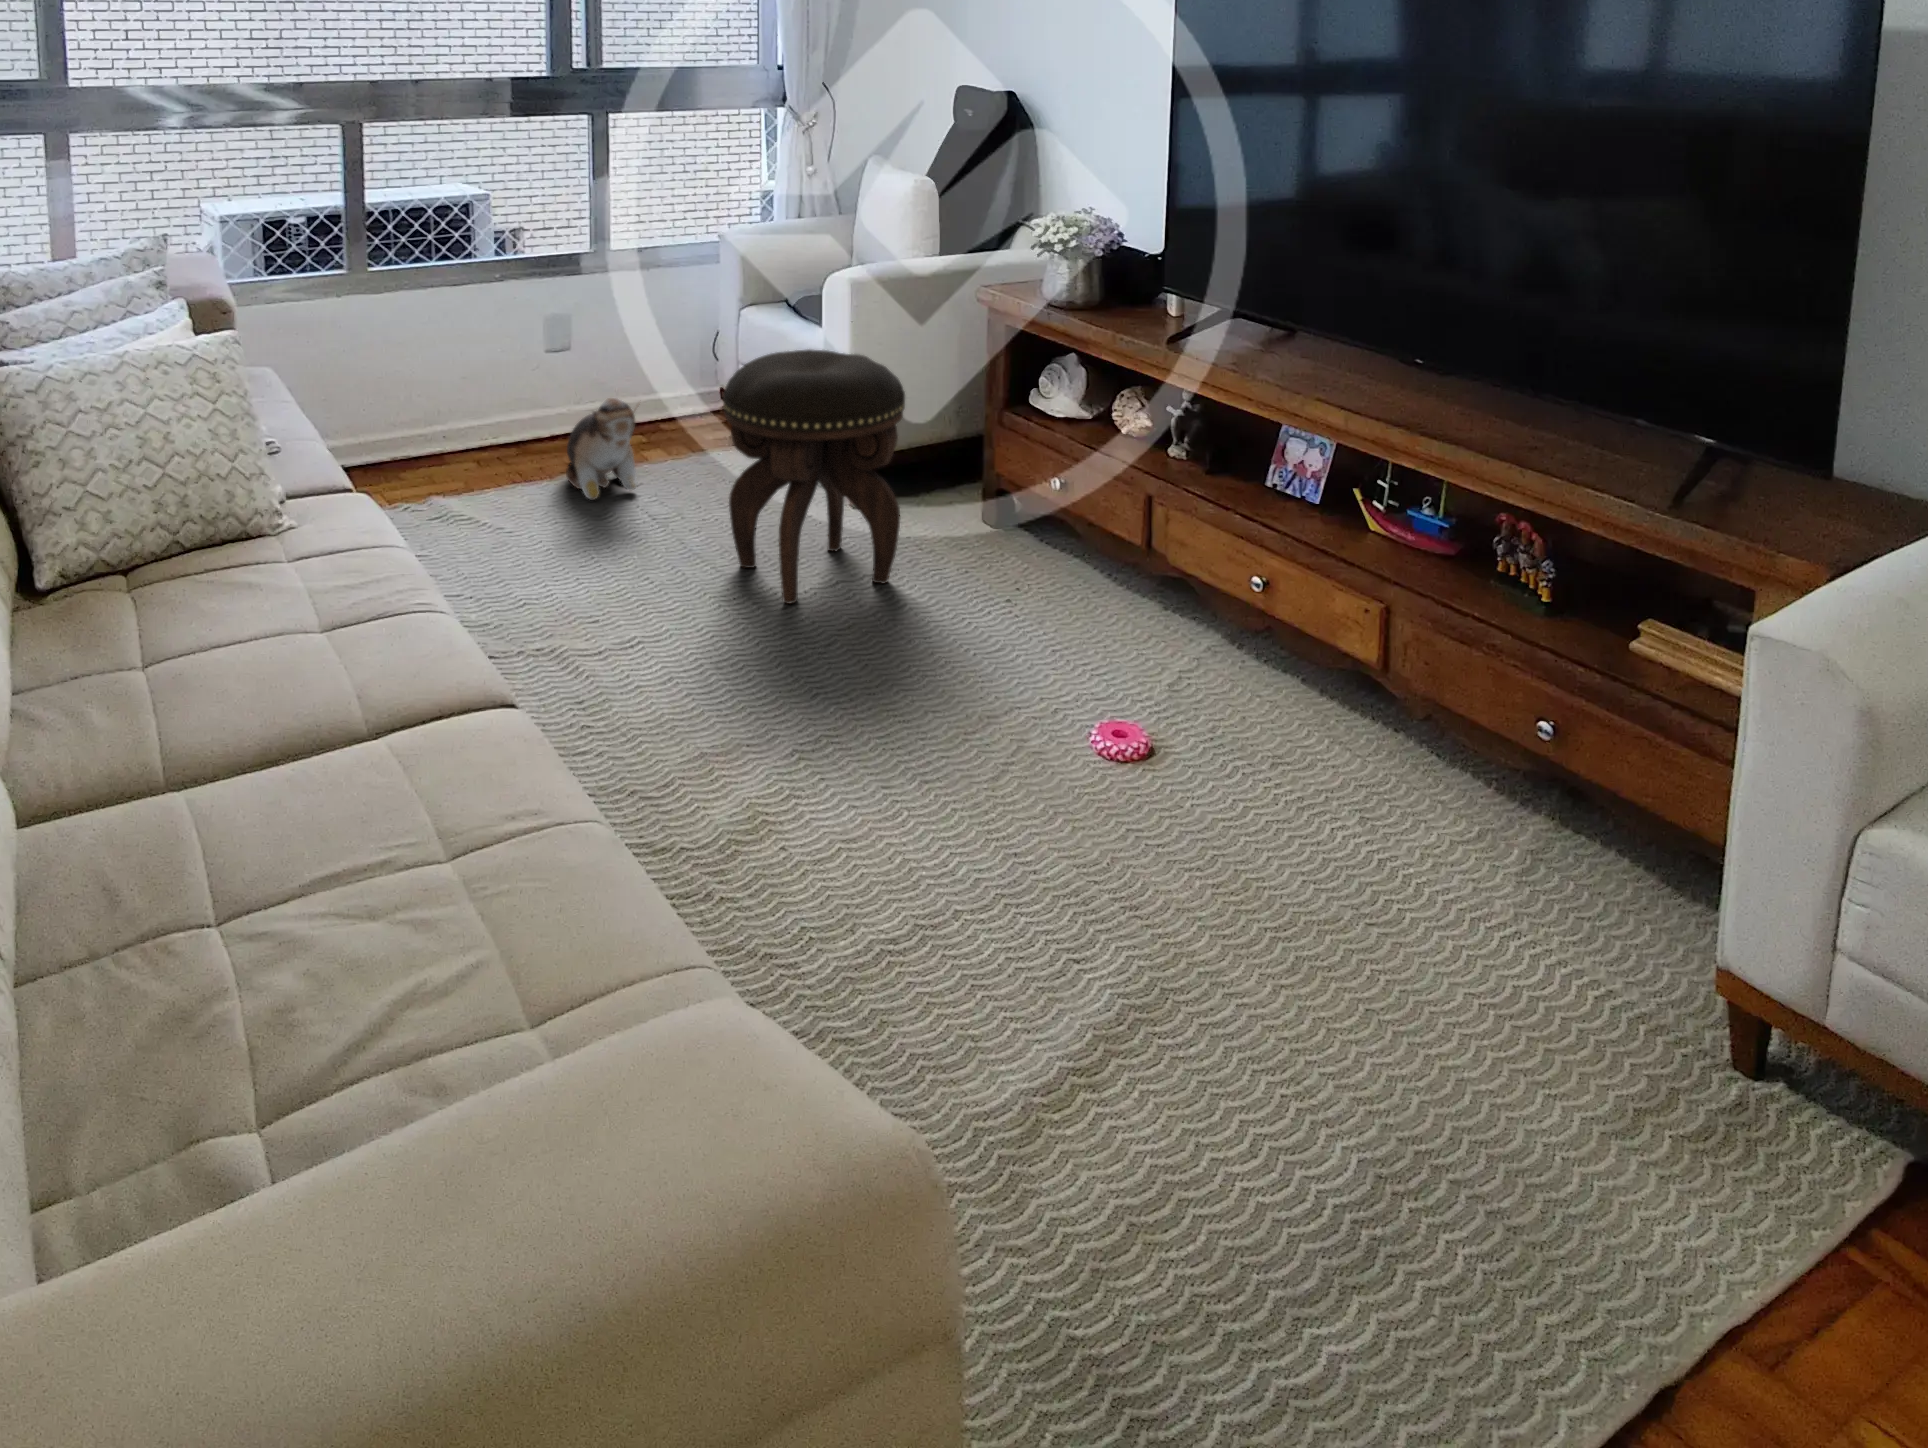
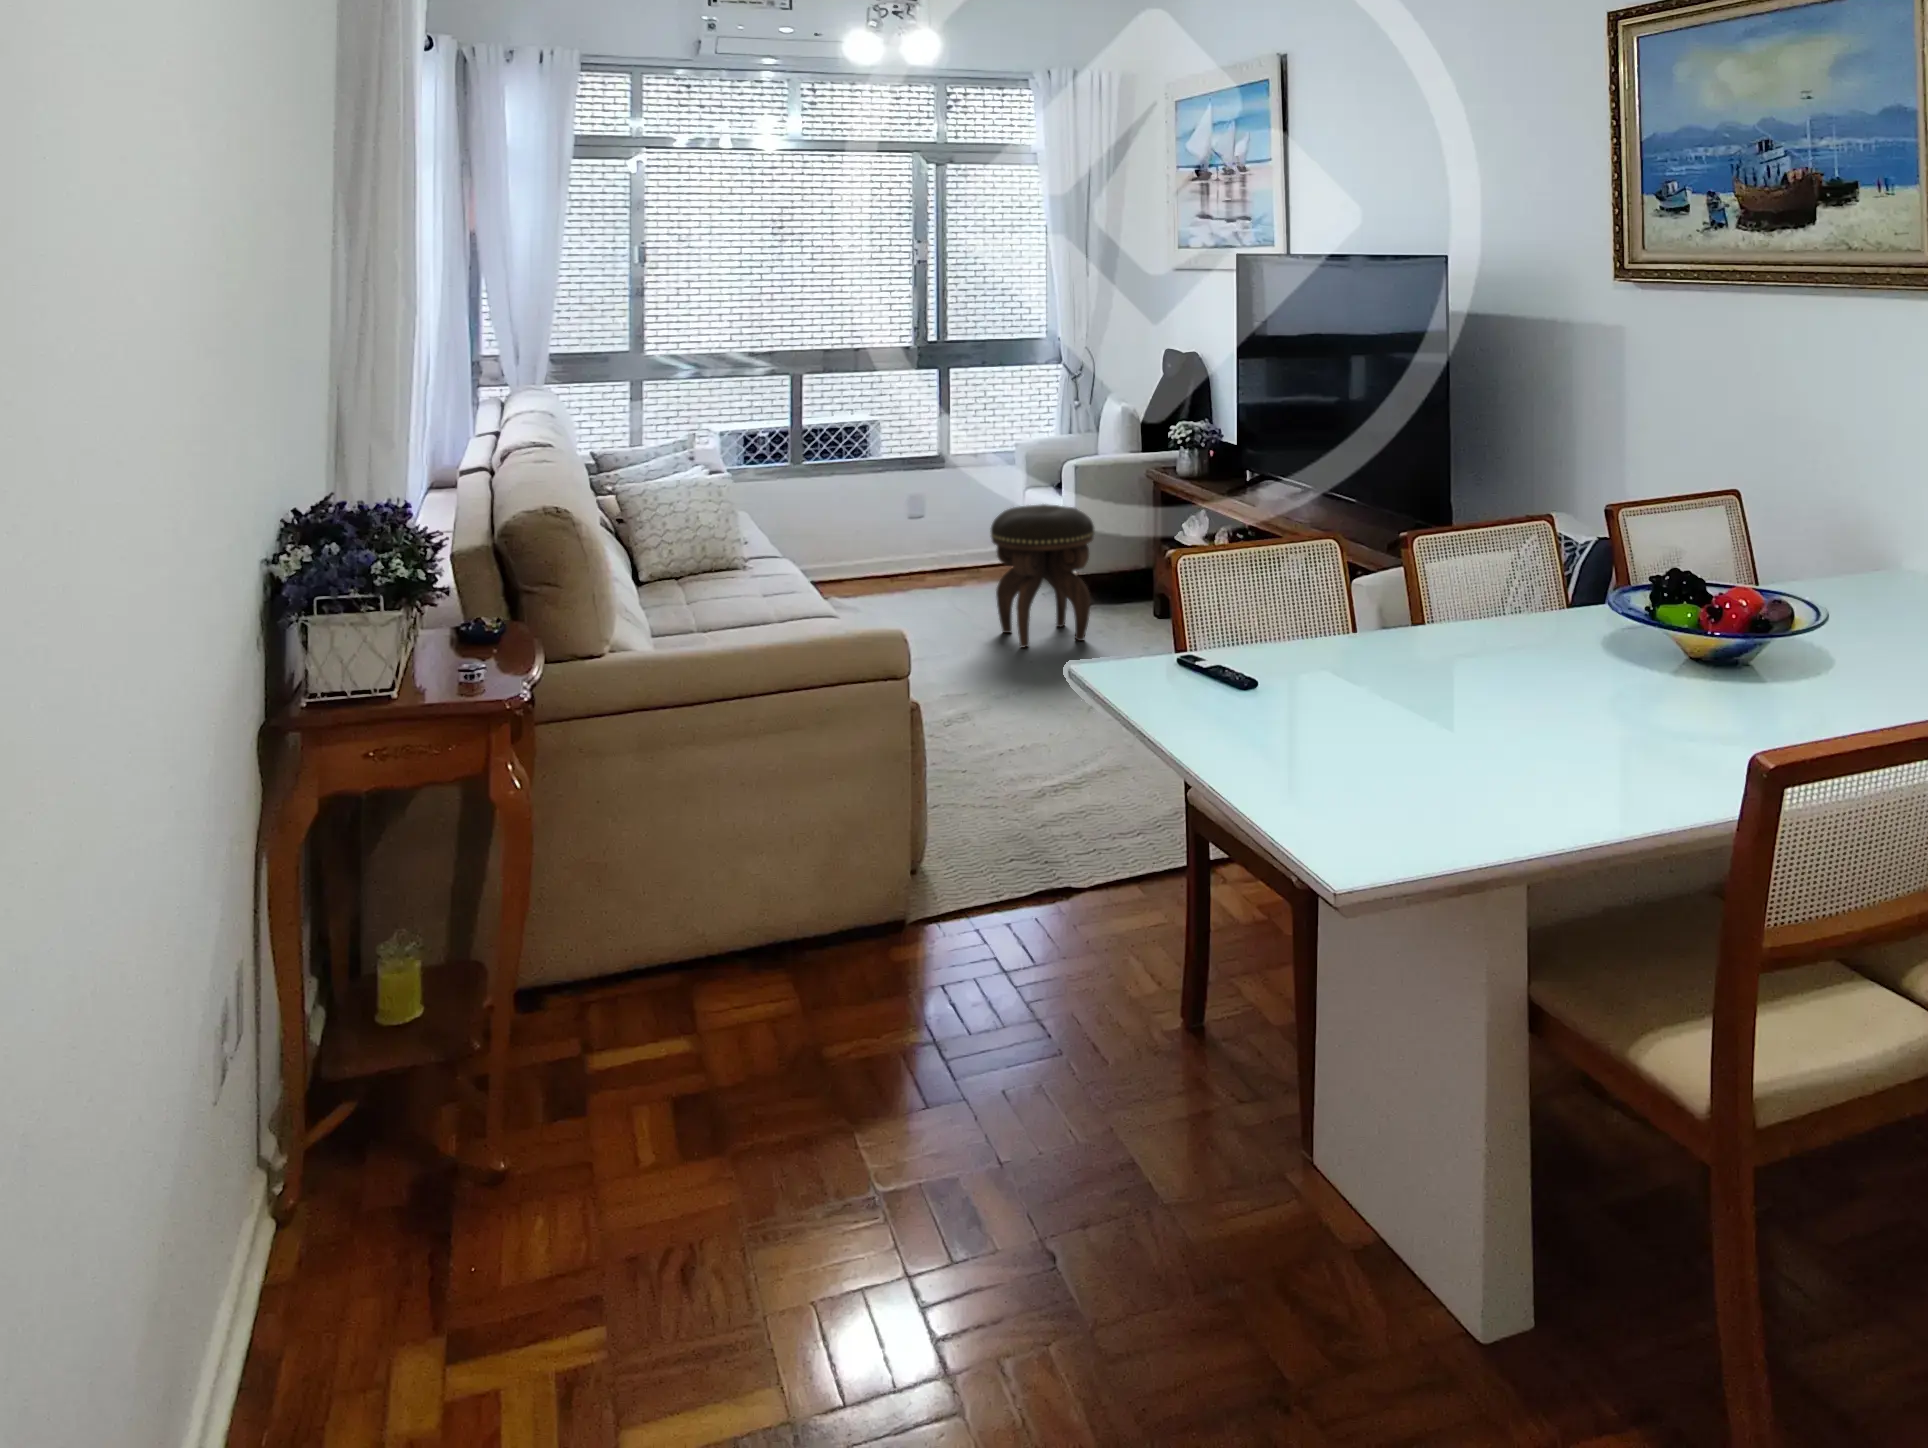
plush toy: present [566,398,637,500] -> none [914,539,956,602]

